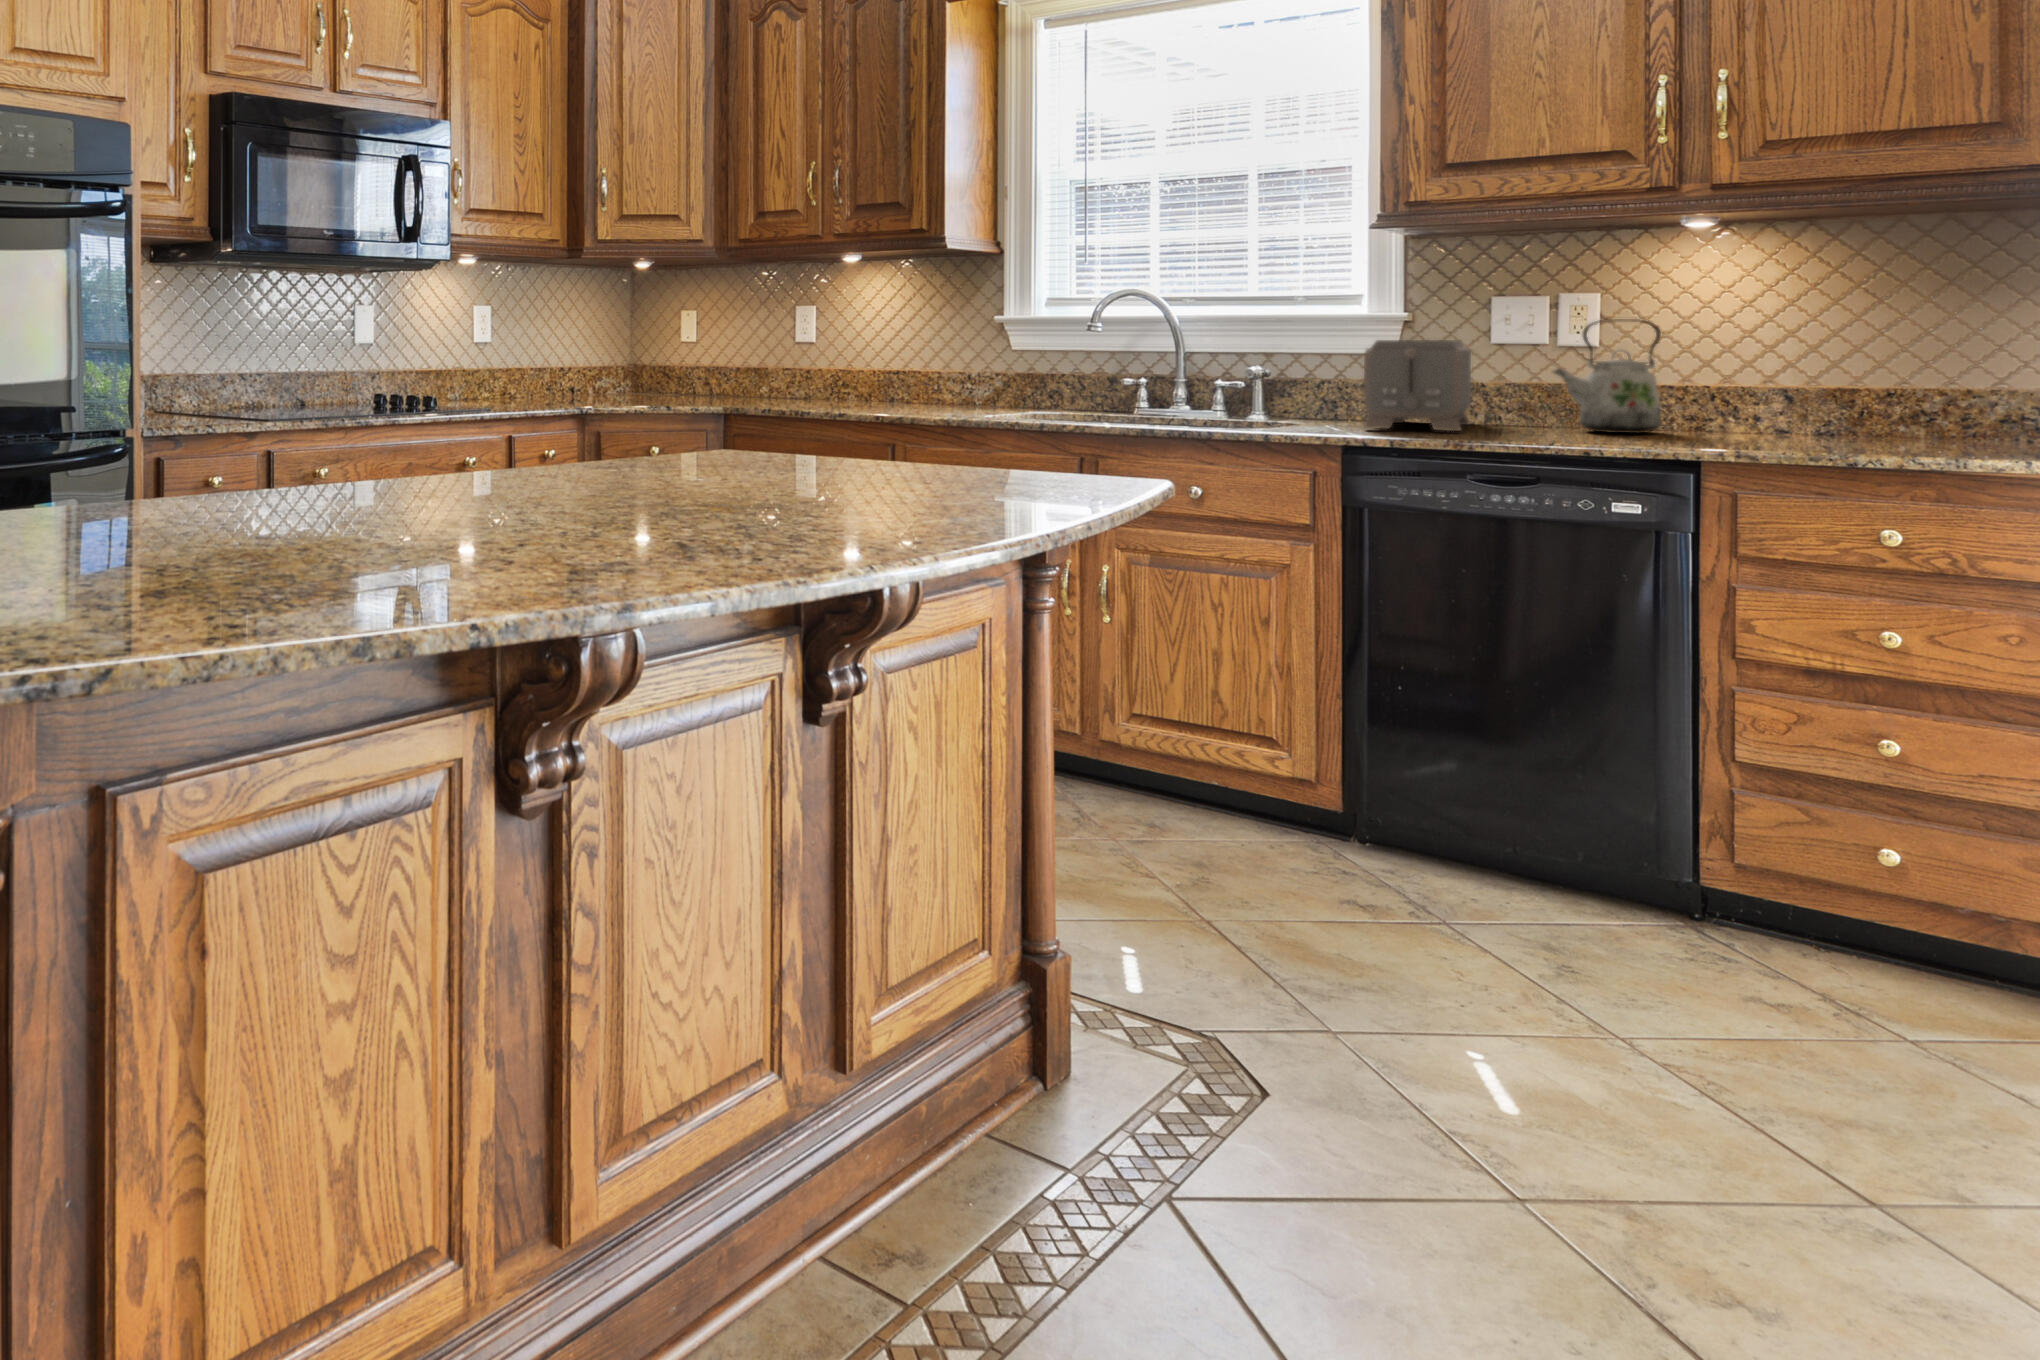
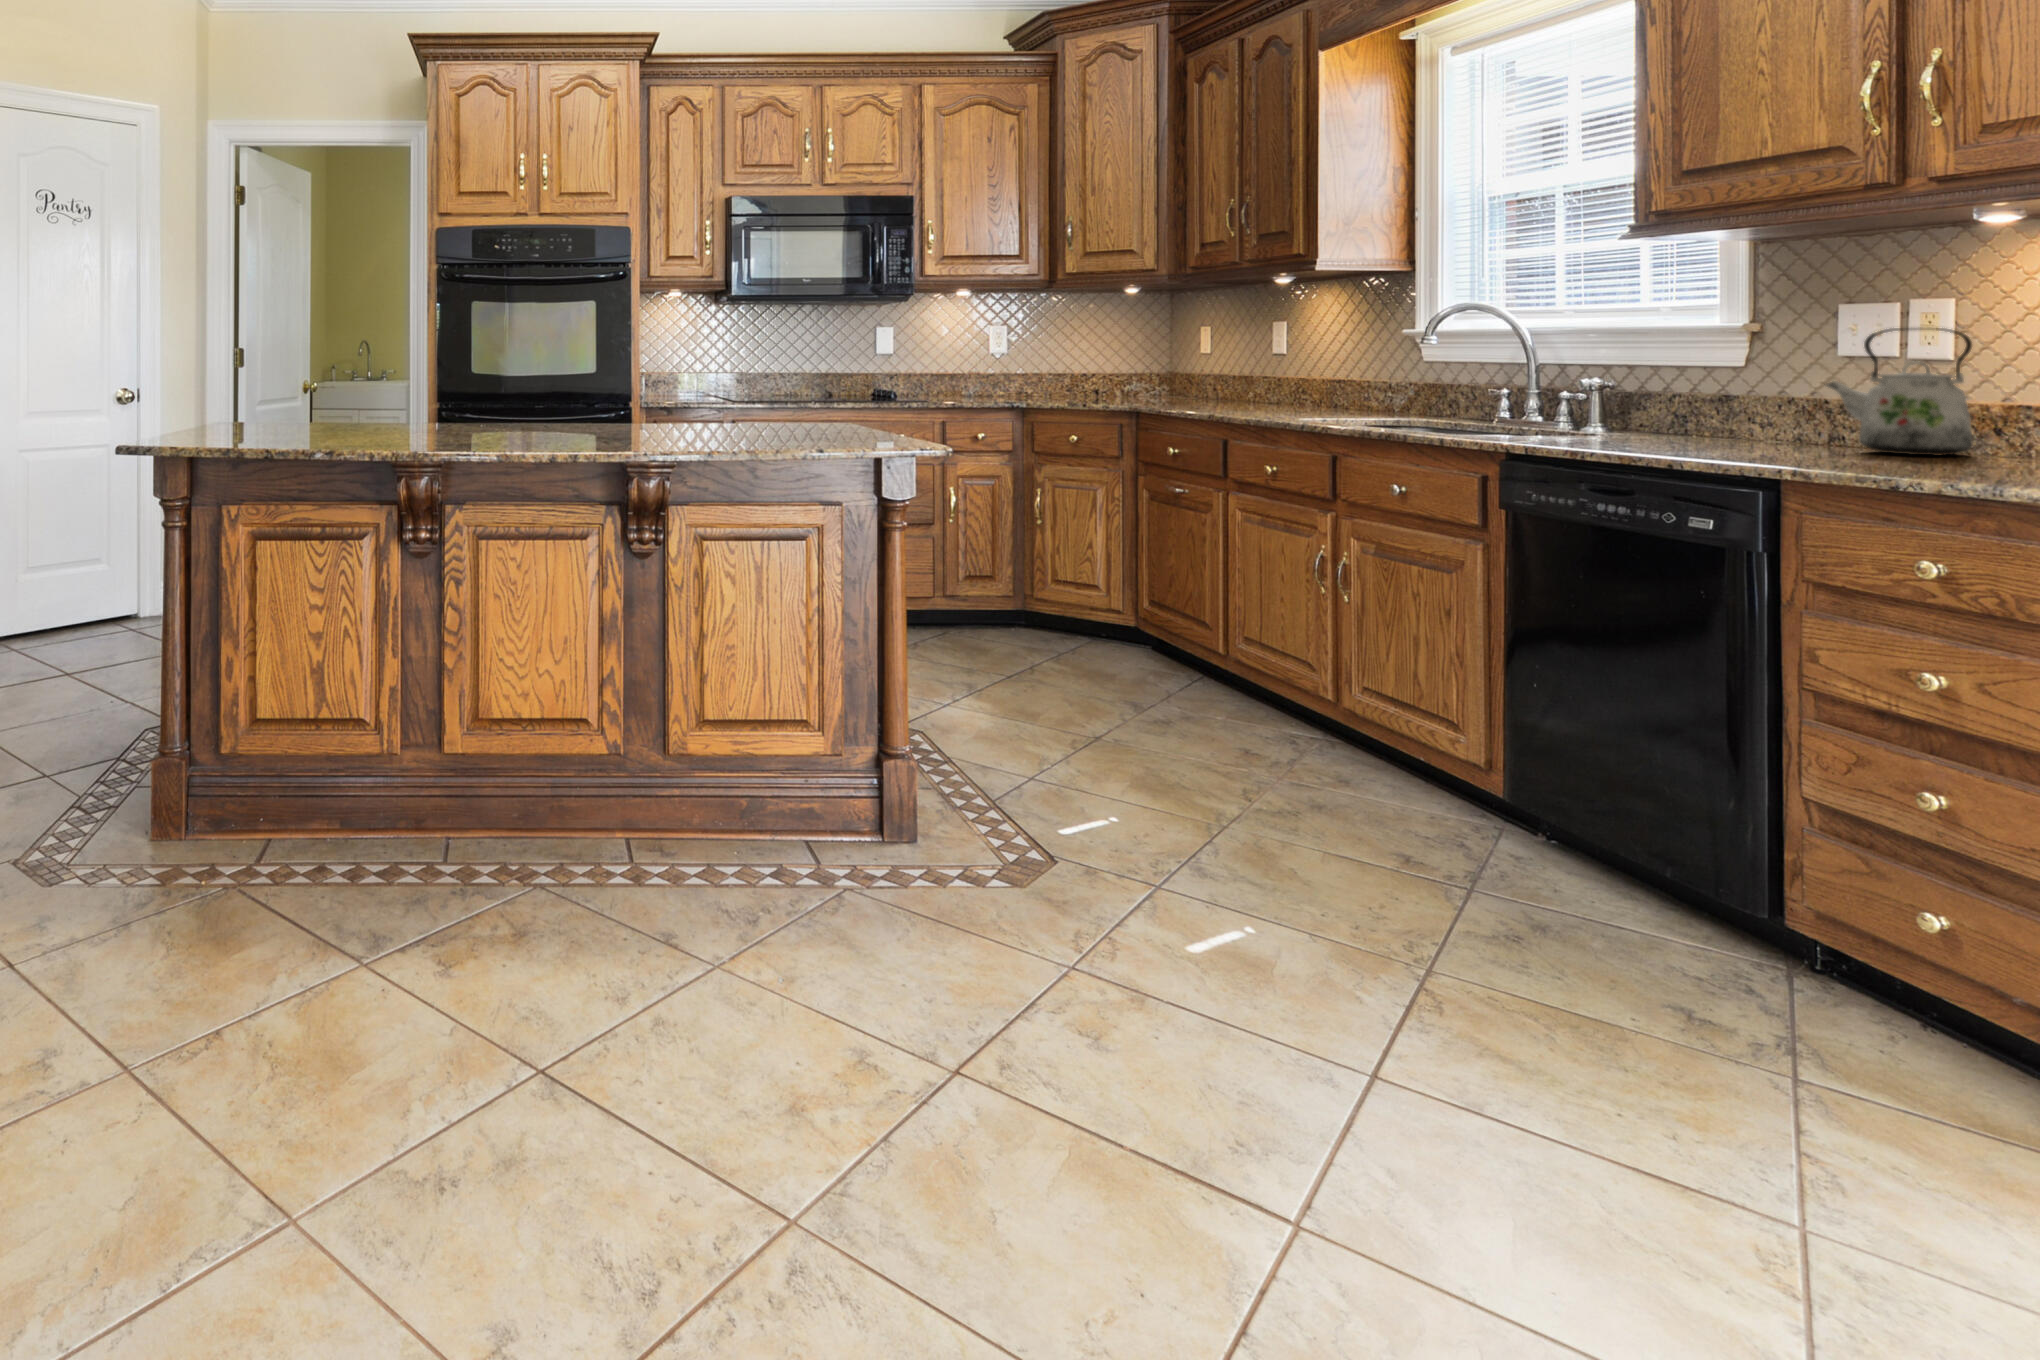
toaster: present [1364,340,1471,431] -> none [1595,350,1797,443]

